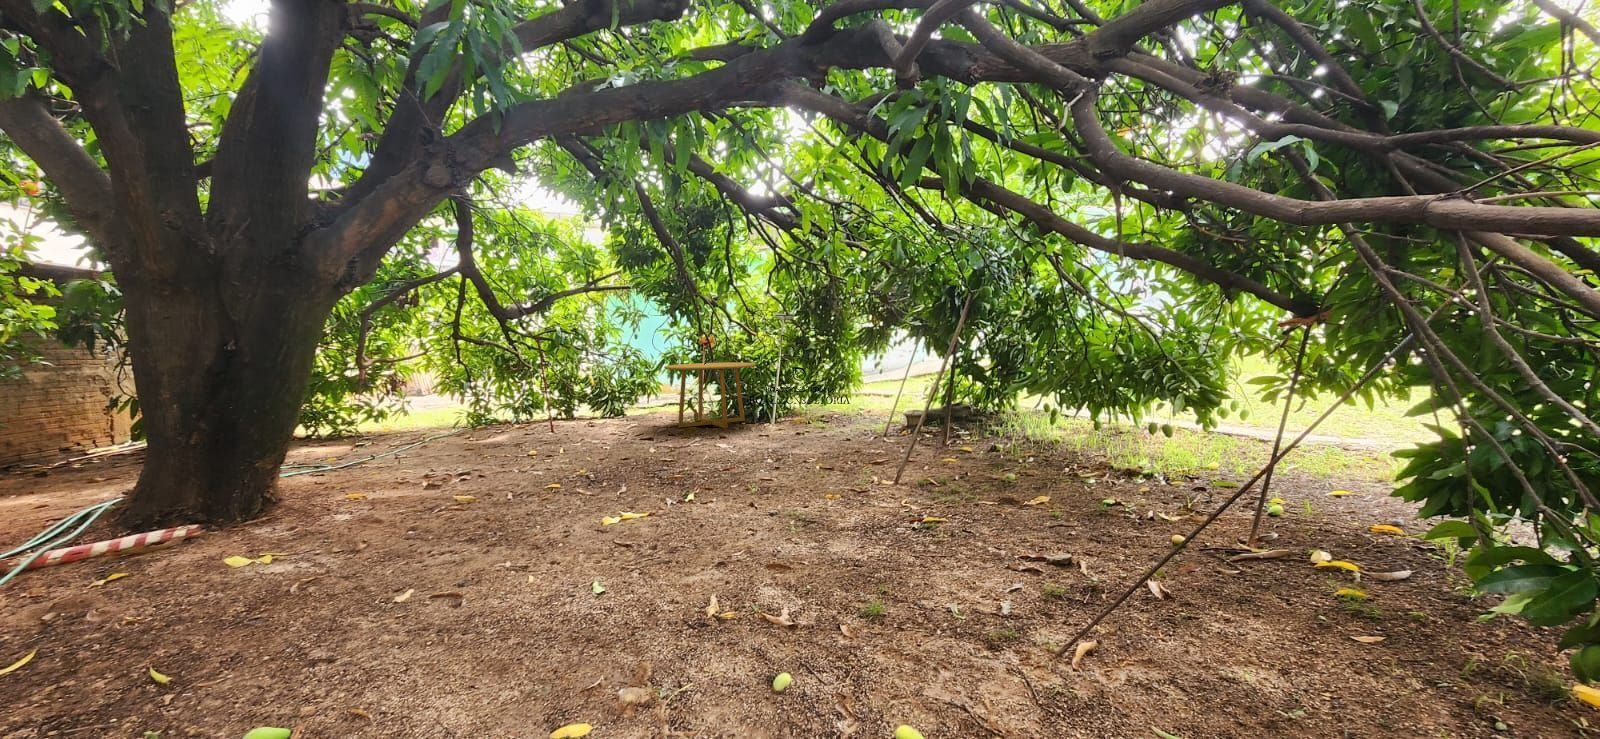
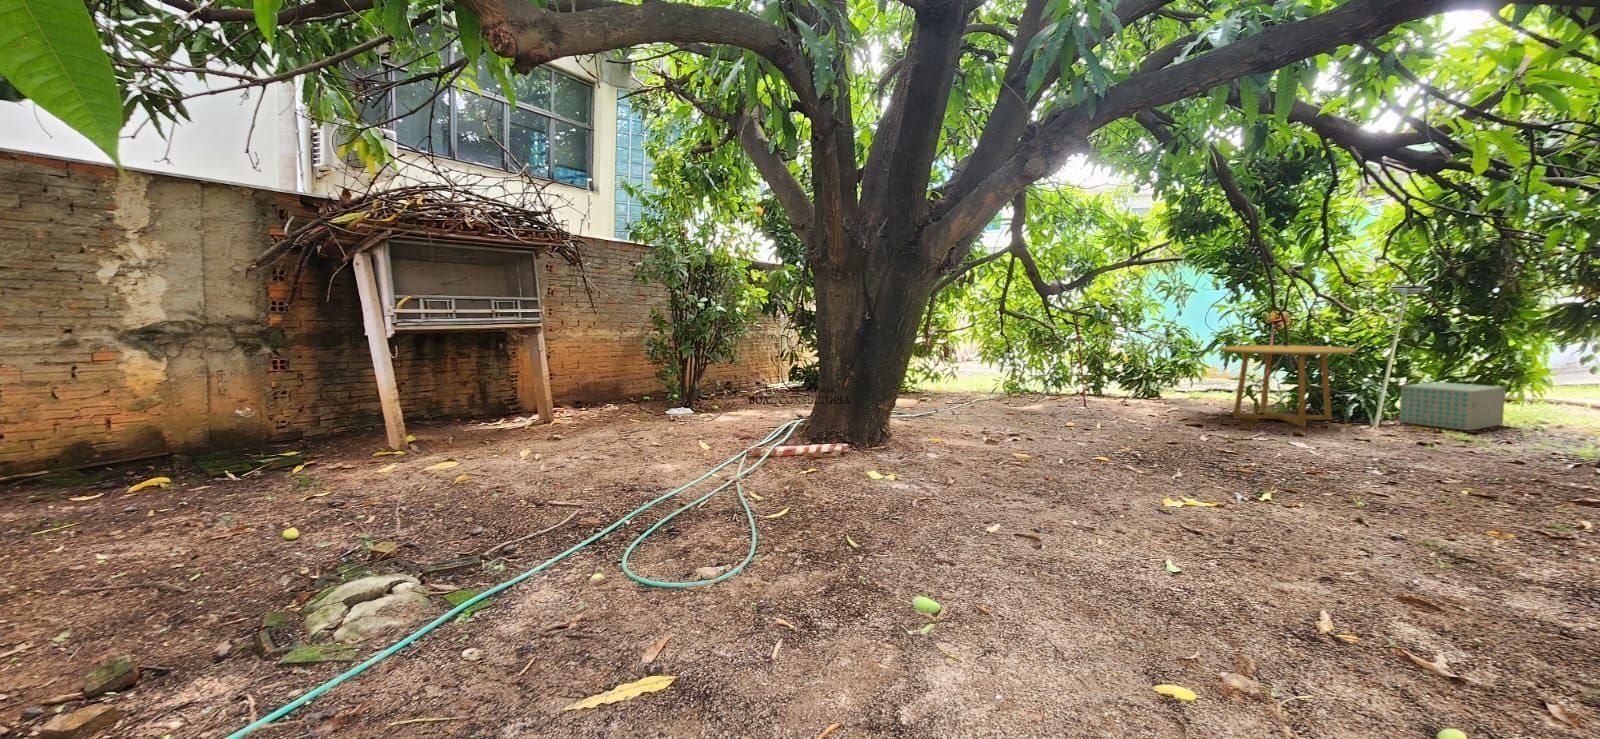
storage box: none [783,386,836,419] -> present [1399,382,1505,430]

